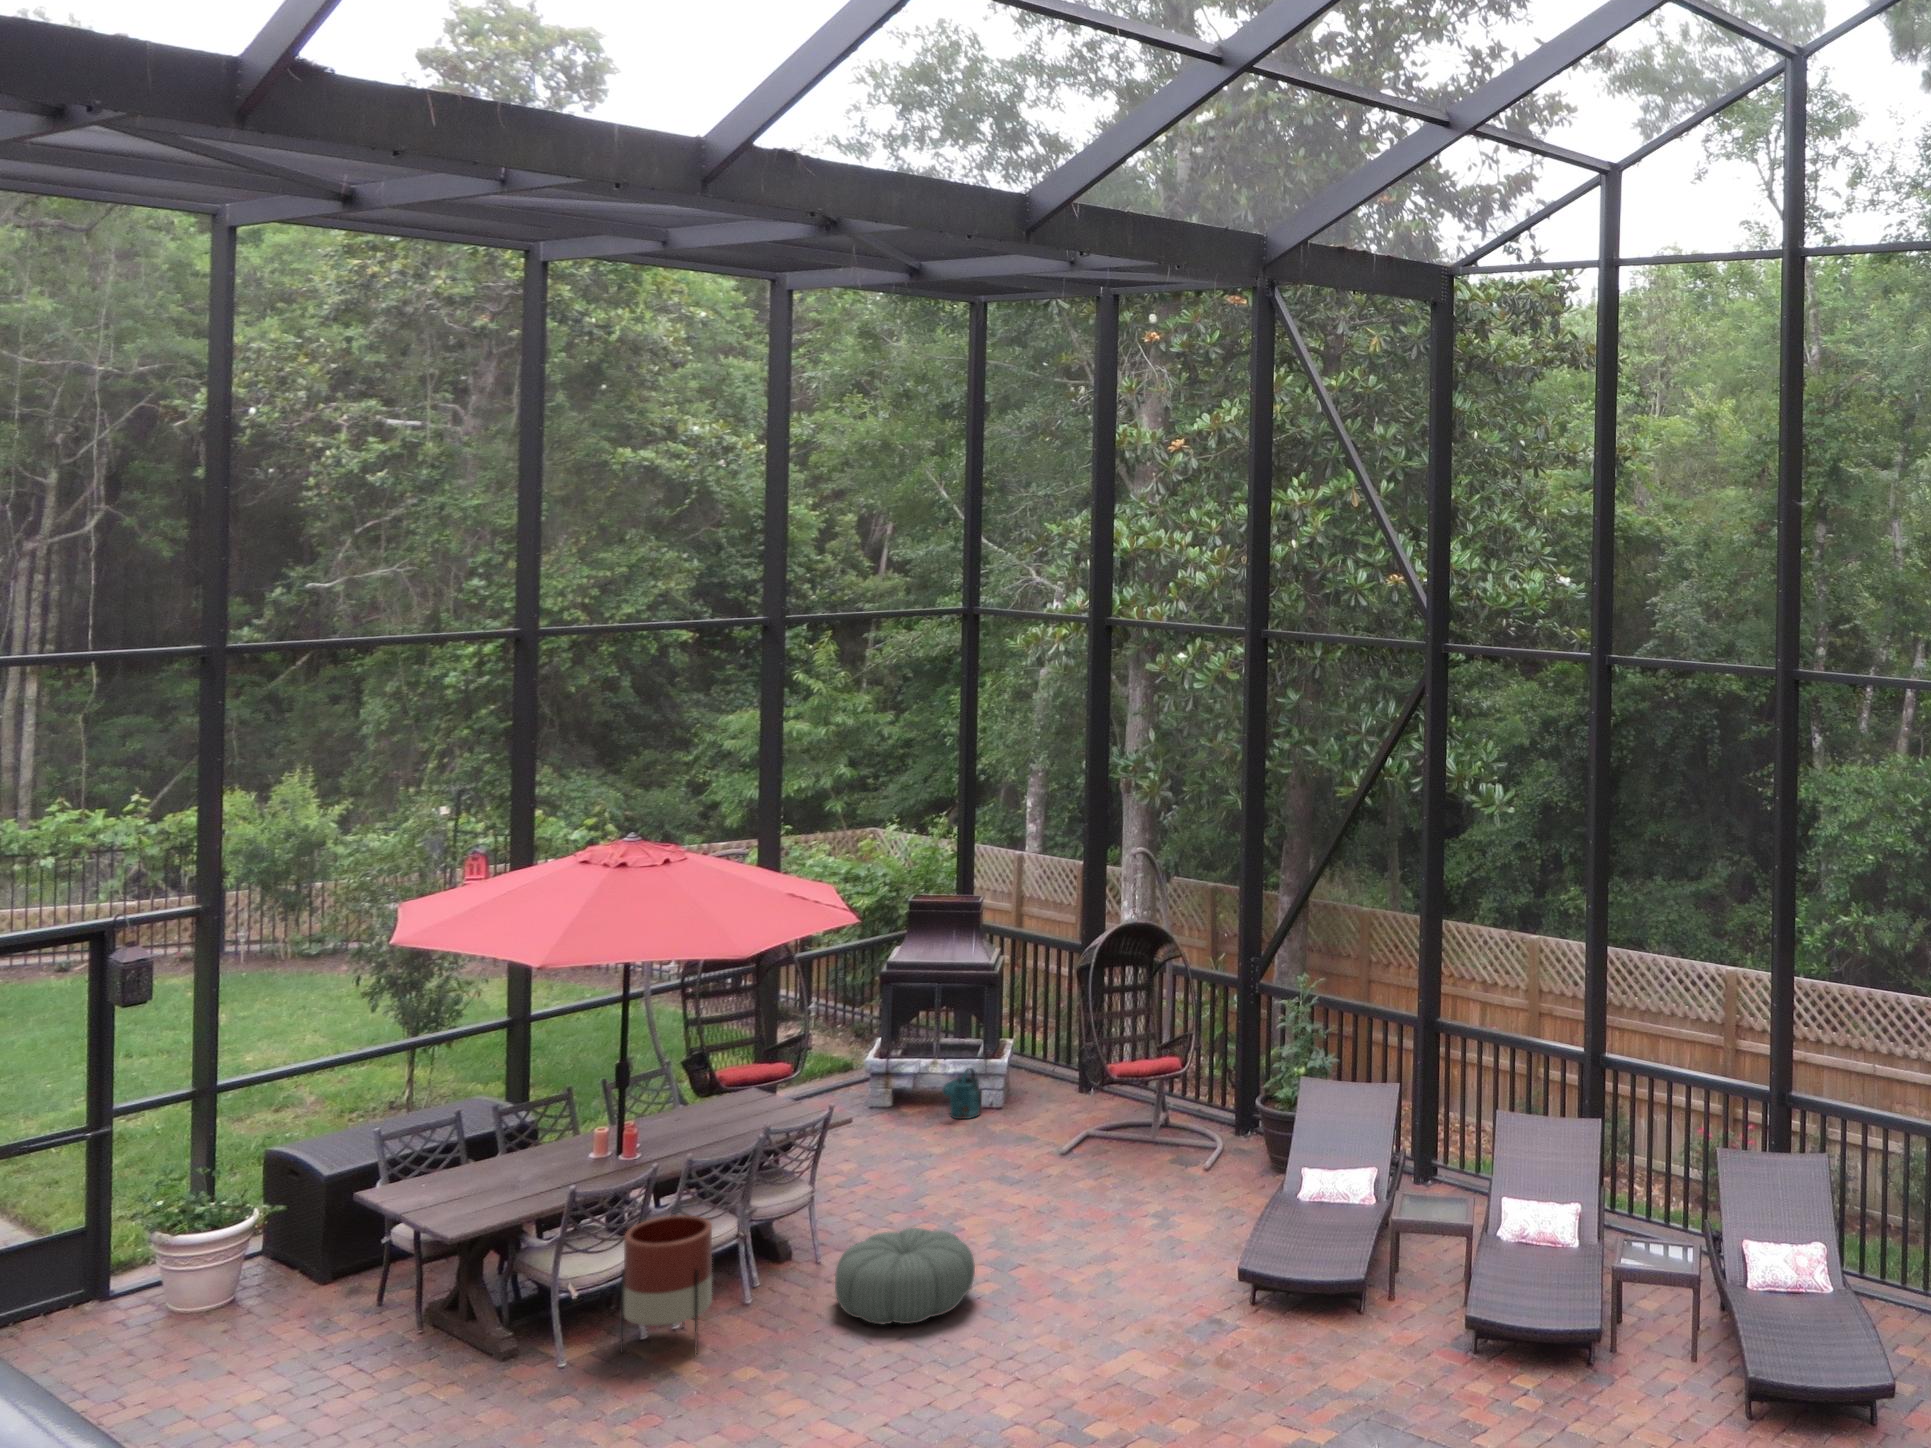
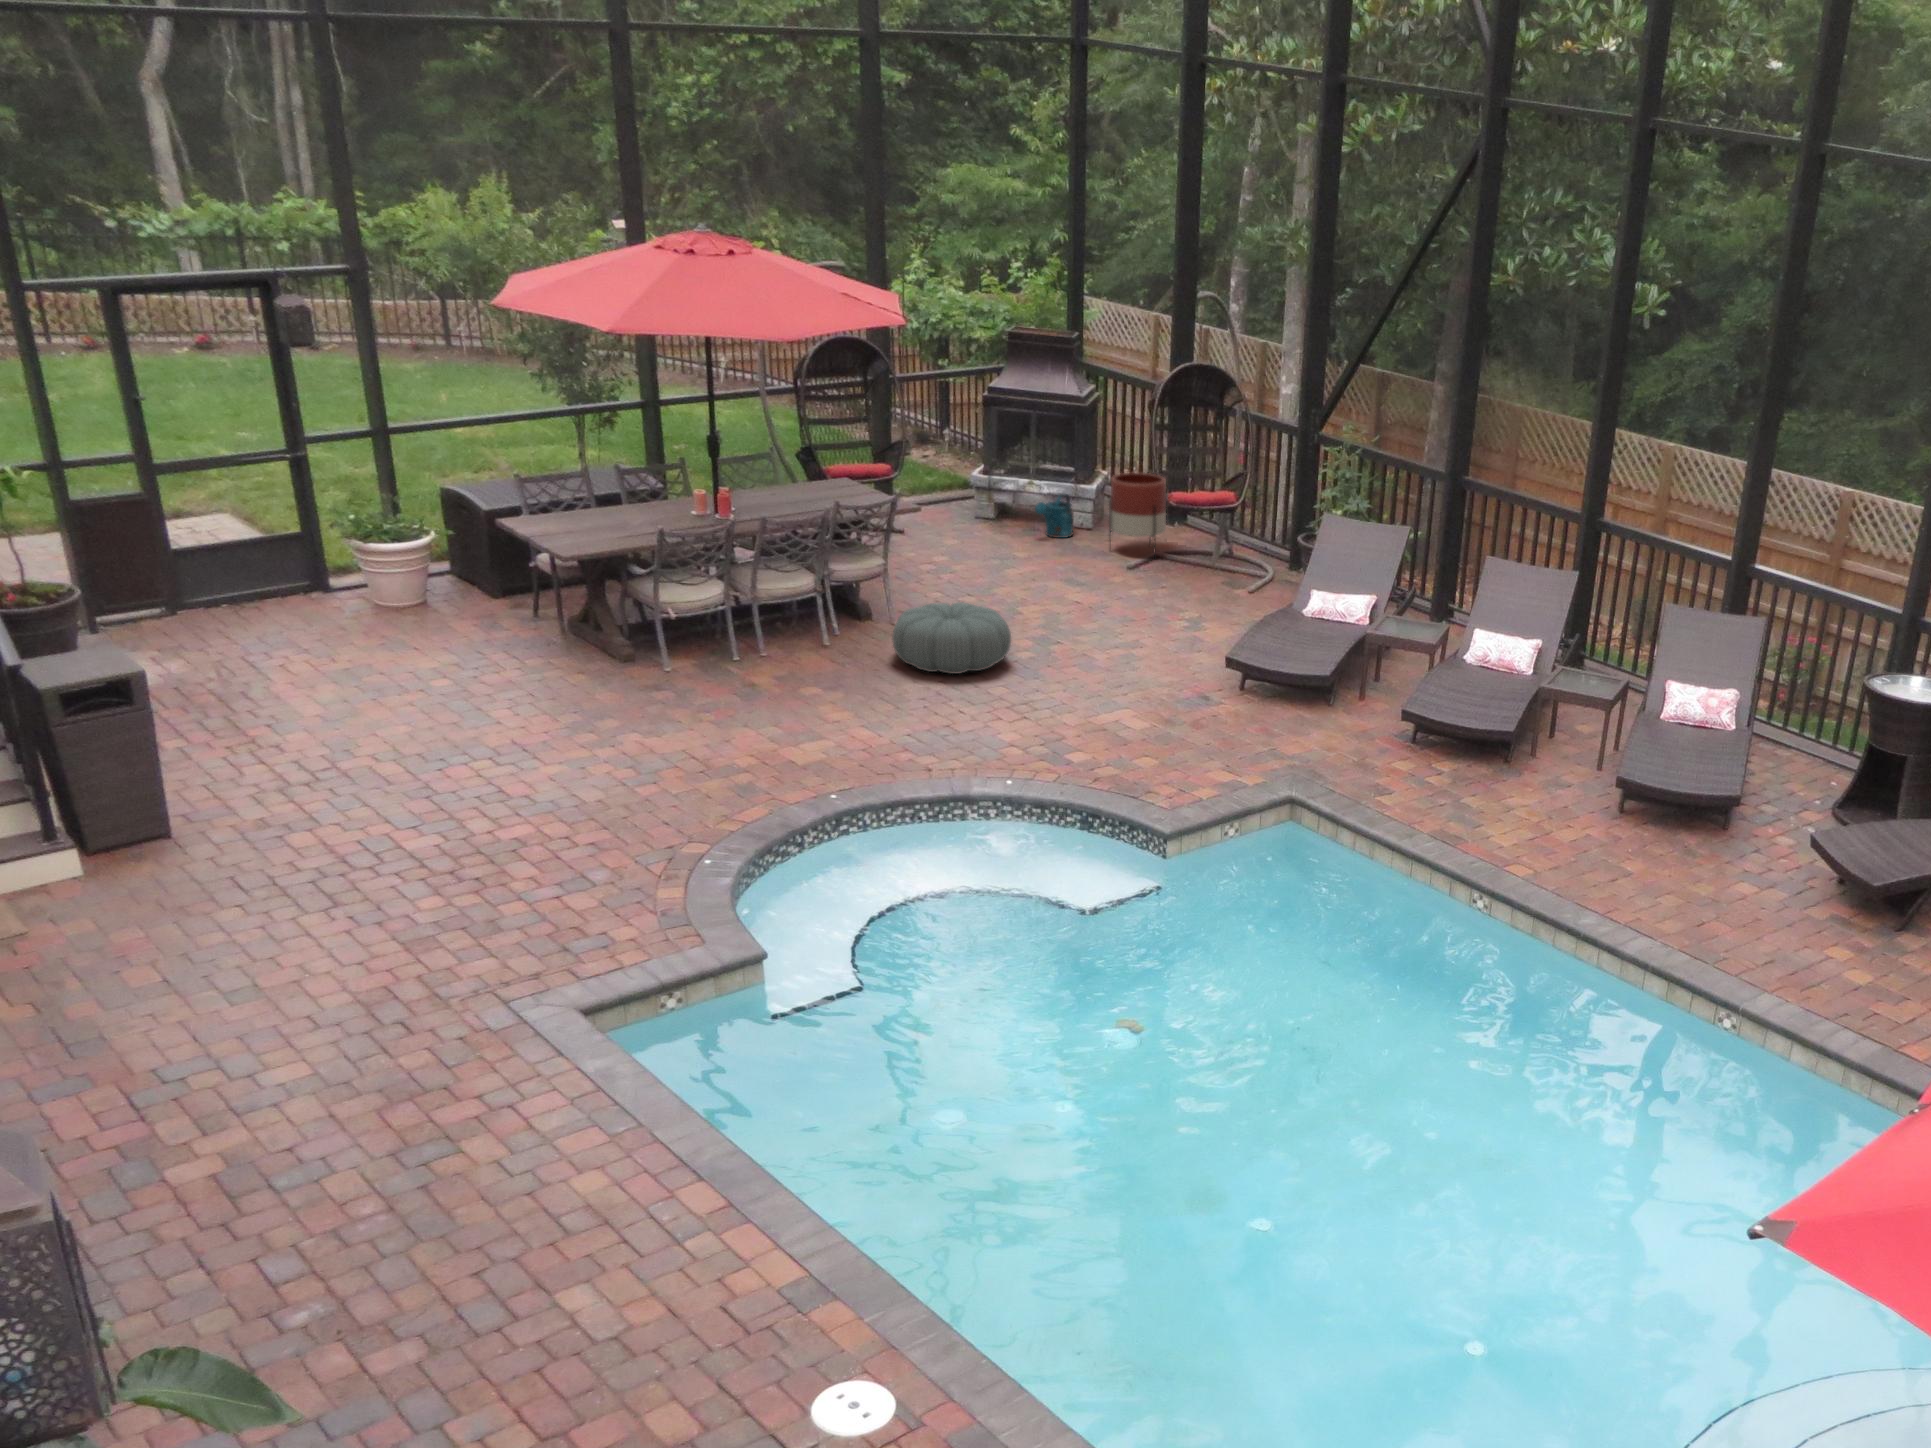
planter: present [620,1215,712,1352] -> present [1109,473,1166,538]

